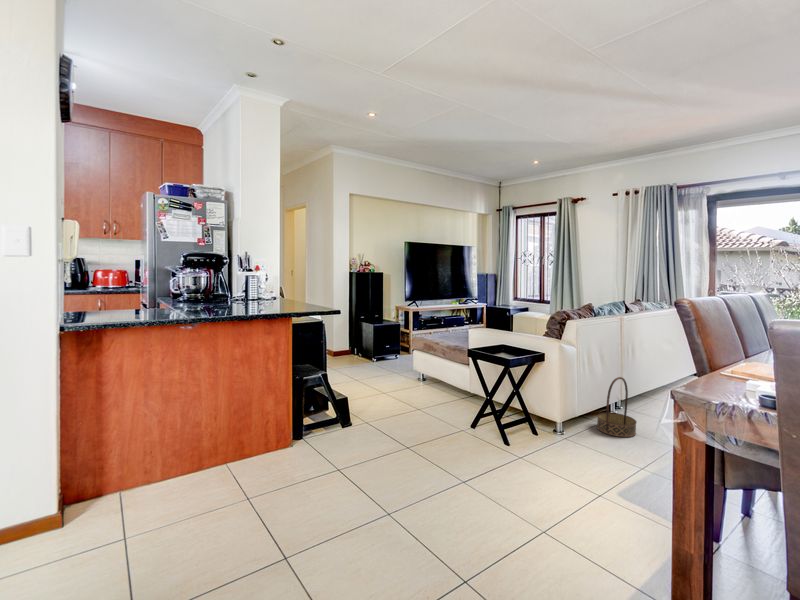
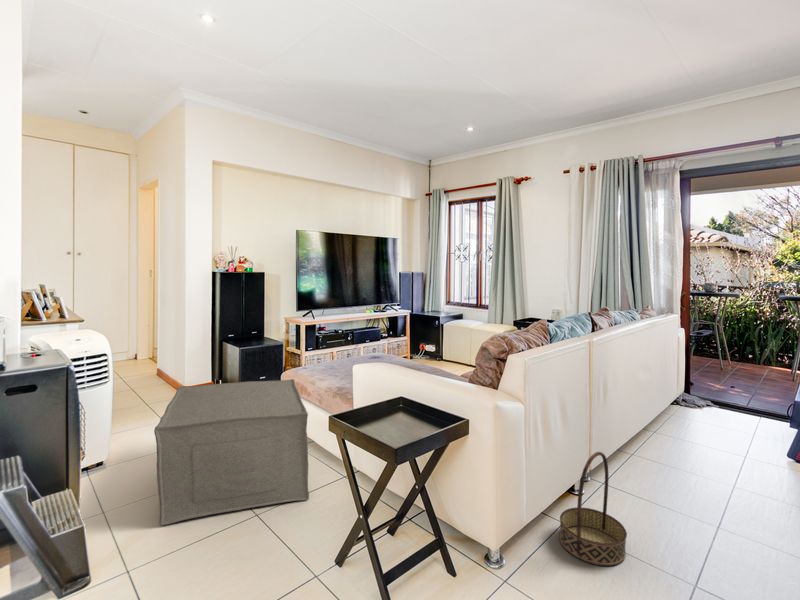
ottoman: none [358,342,445,411] -> present [154,379,309,525]

